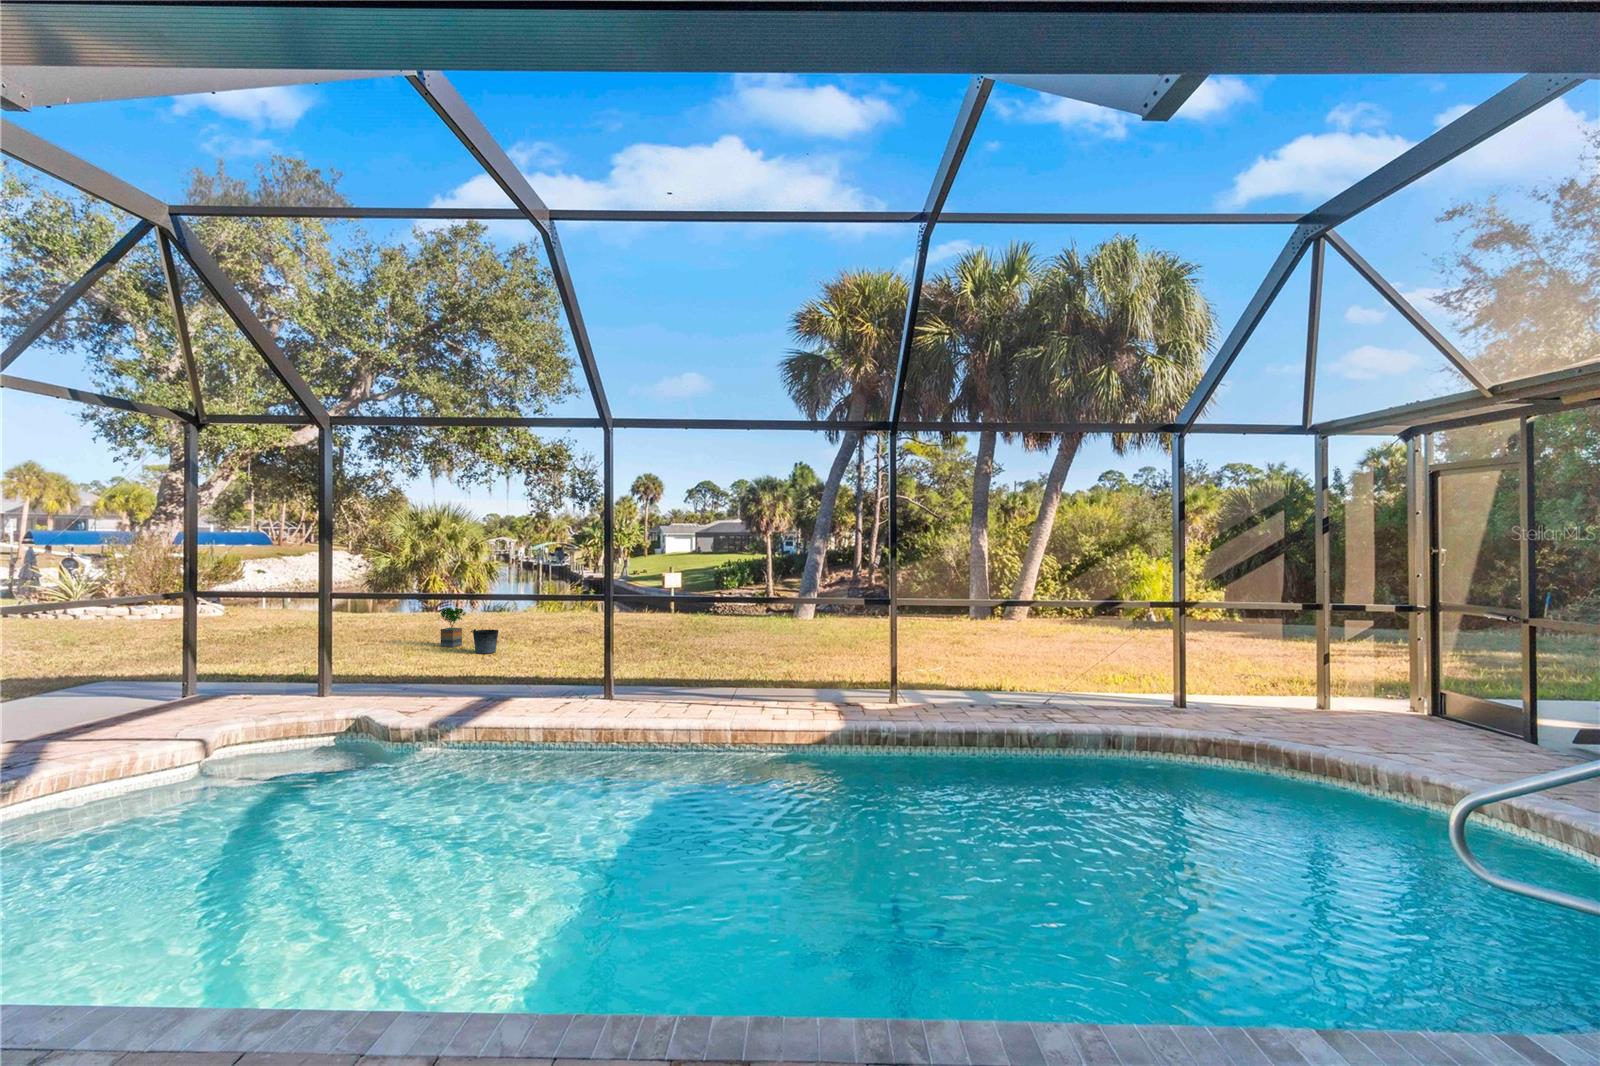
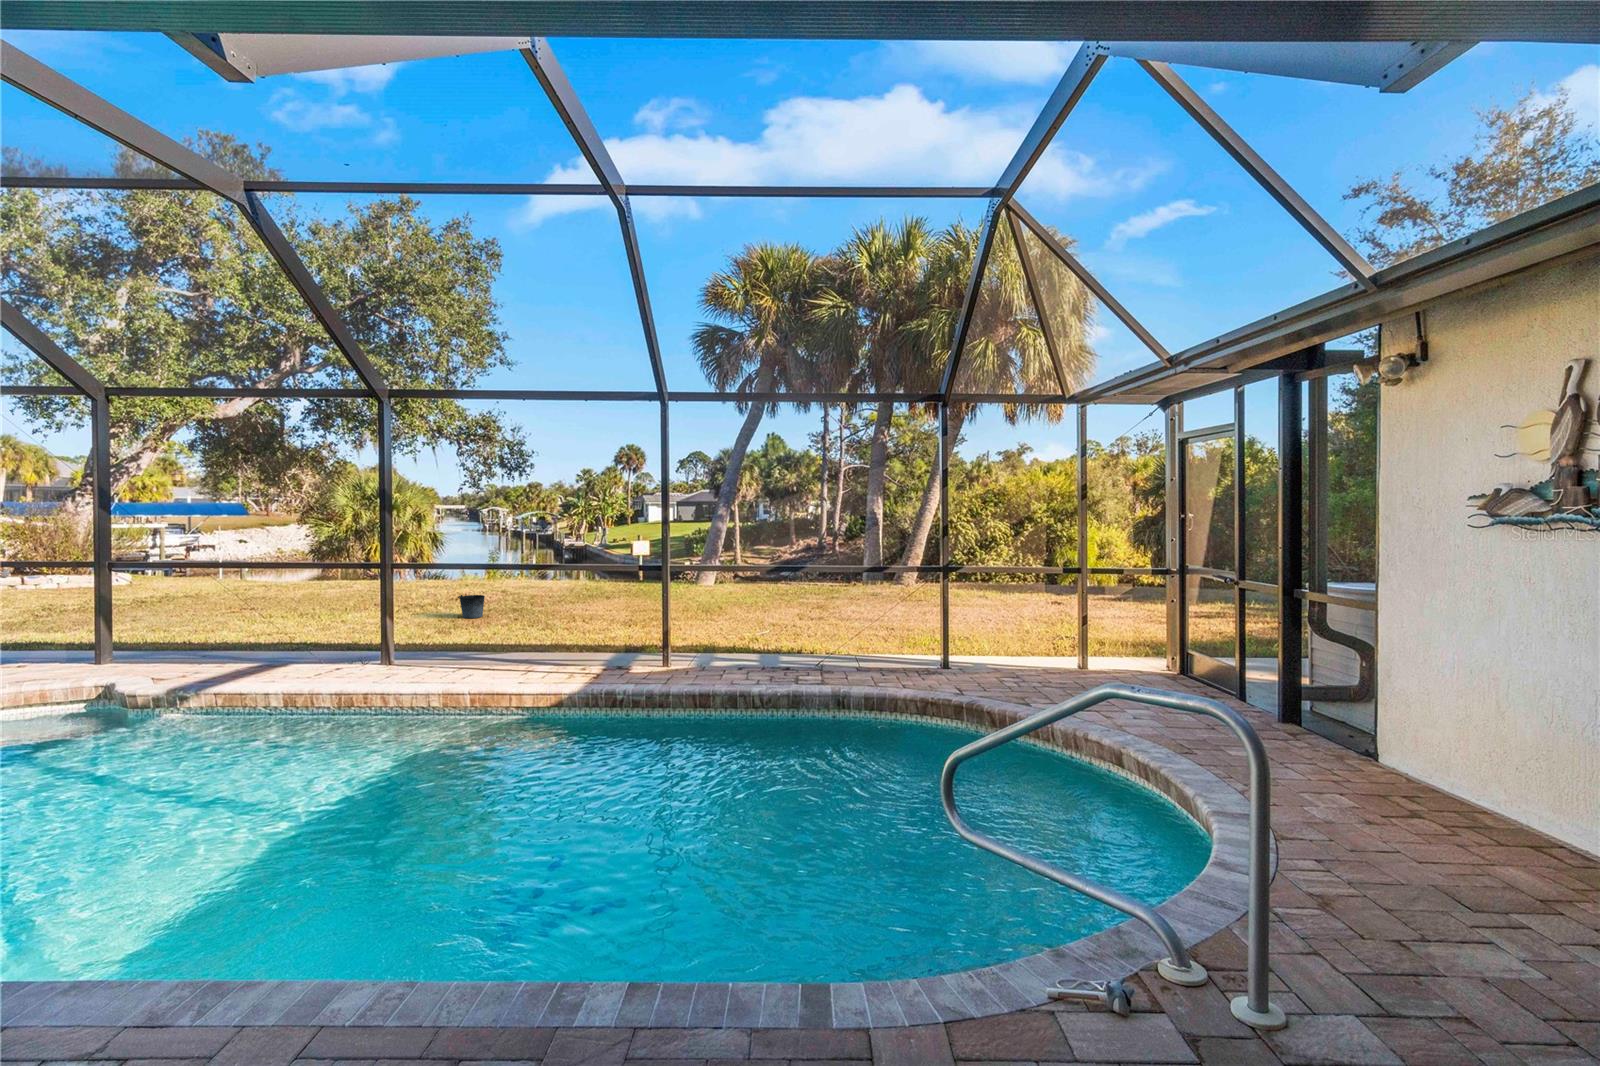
potted tree: present [441,607,466,647] -> none [427,574,454,612]

